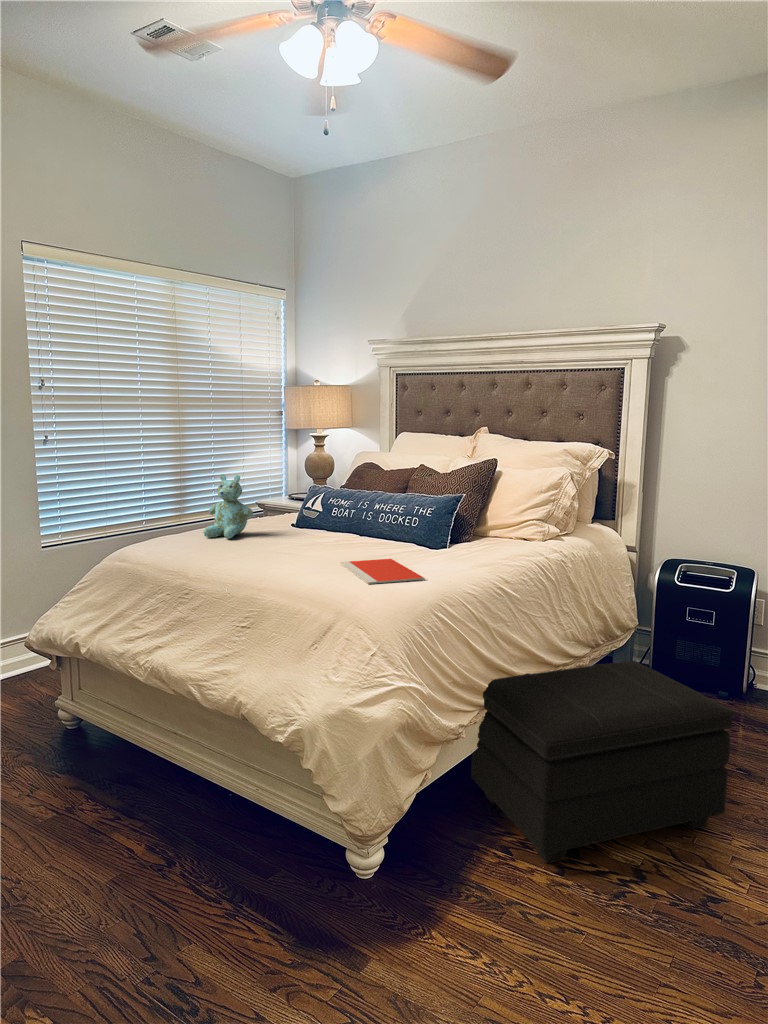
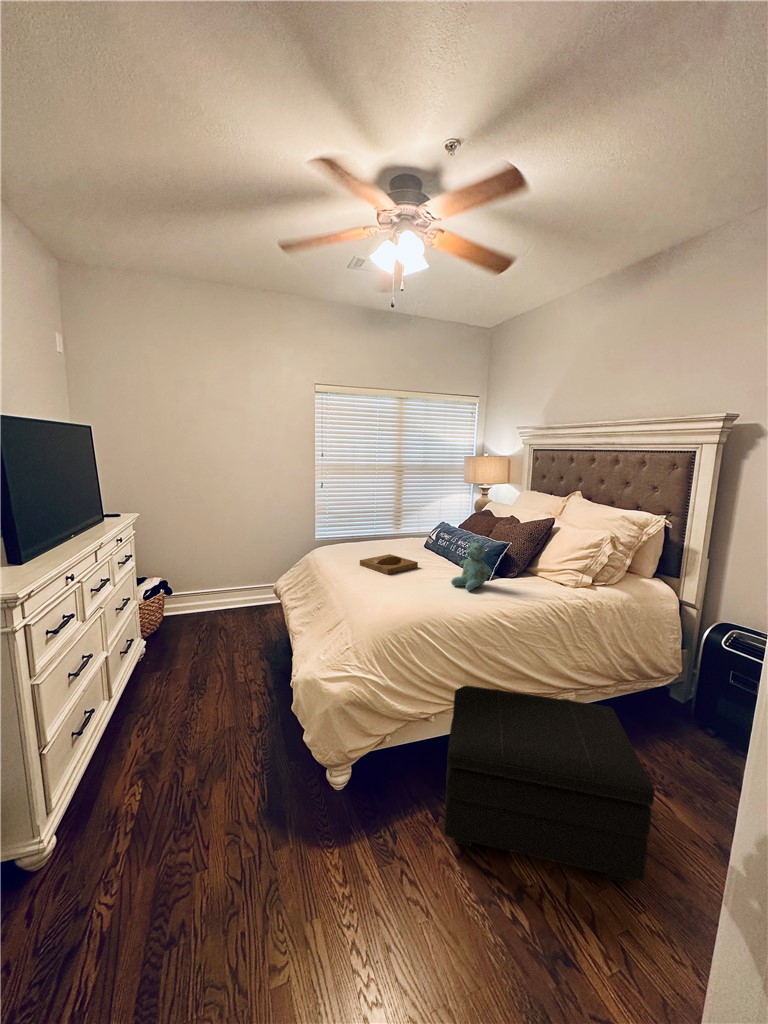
stuffed bear: present [203,474,253,539] -> present [451,537,492,591]
tray: none [252,535,338,559] -> present [360,554,418,574]
notebook: present [340,559,424,584] -> none [381,580,429,604]

